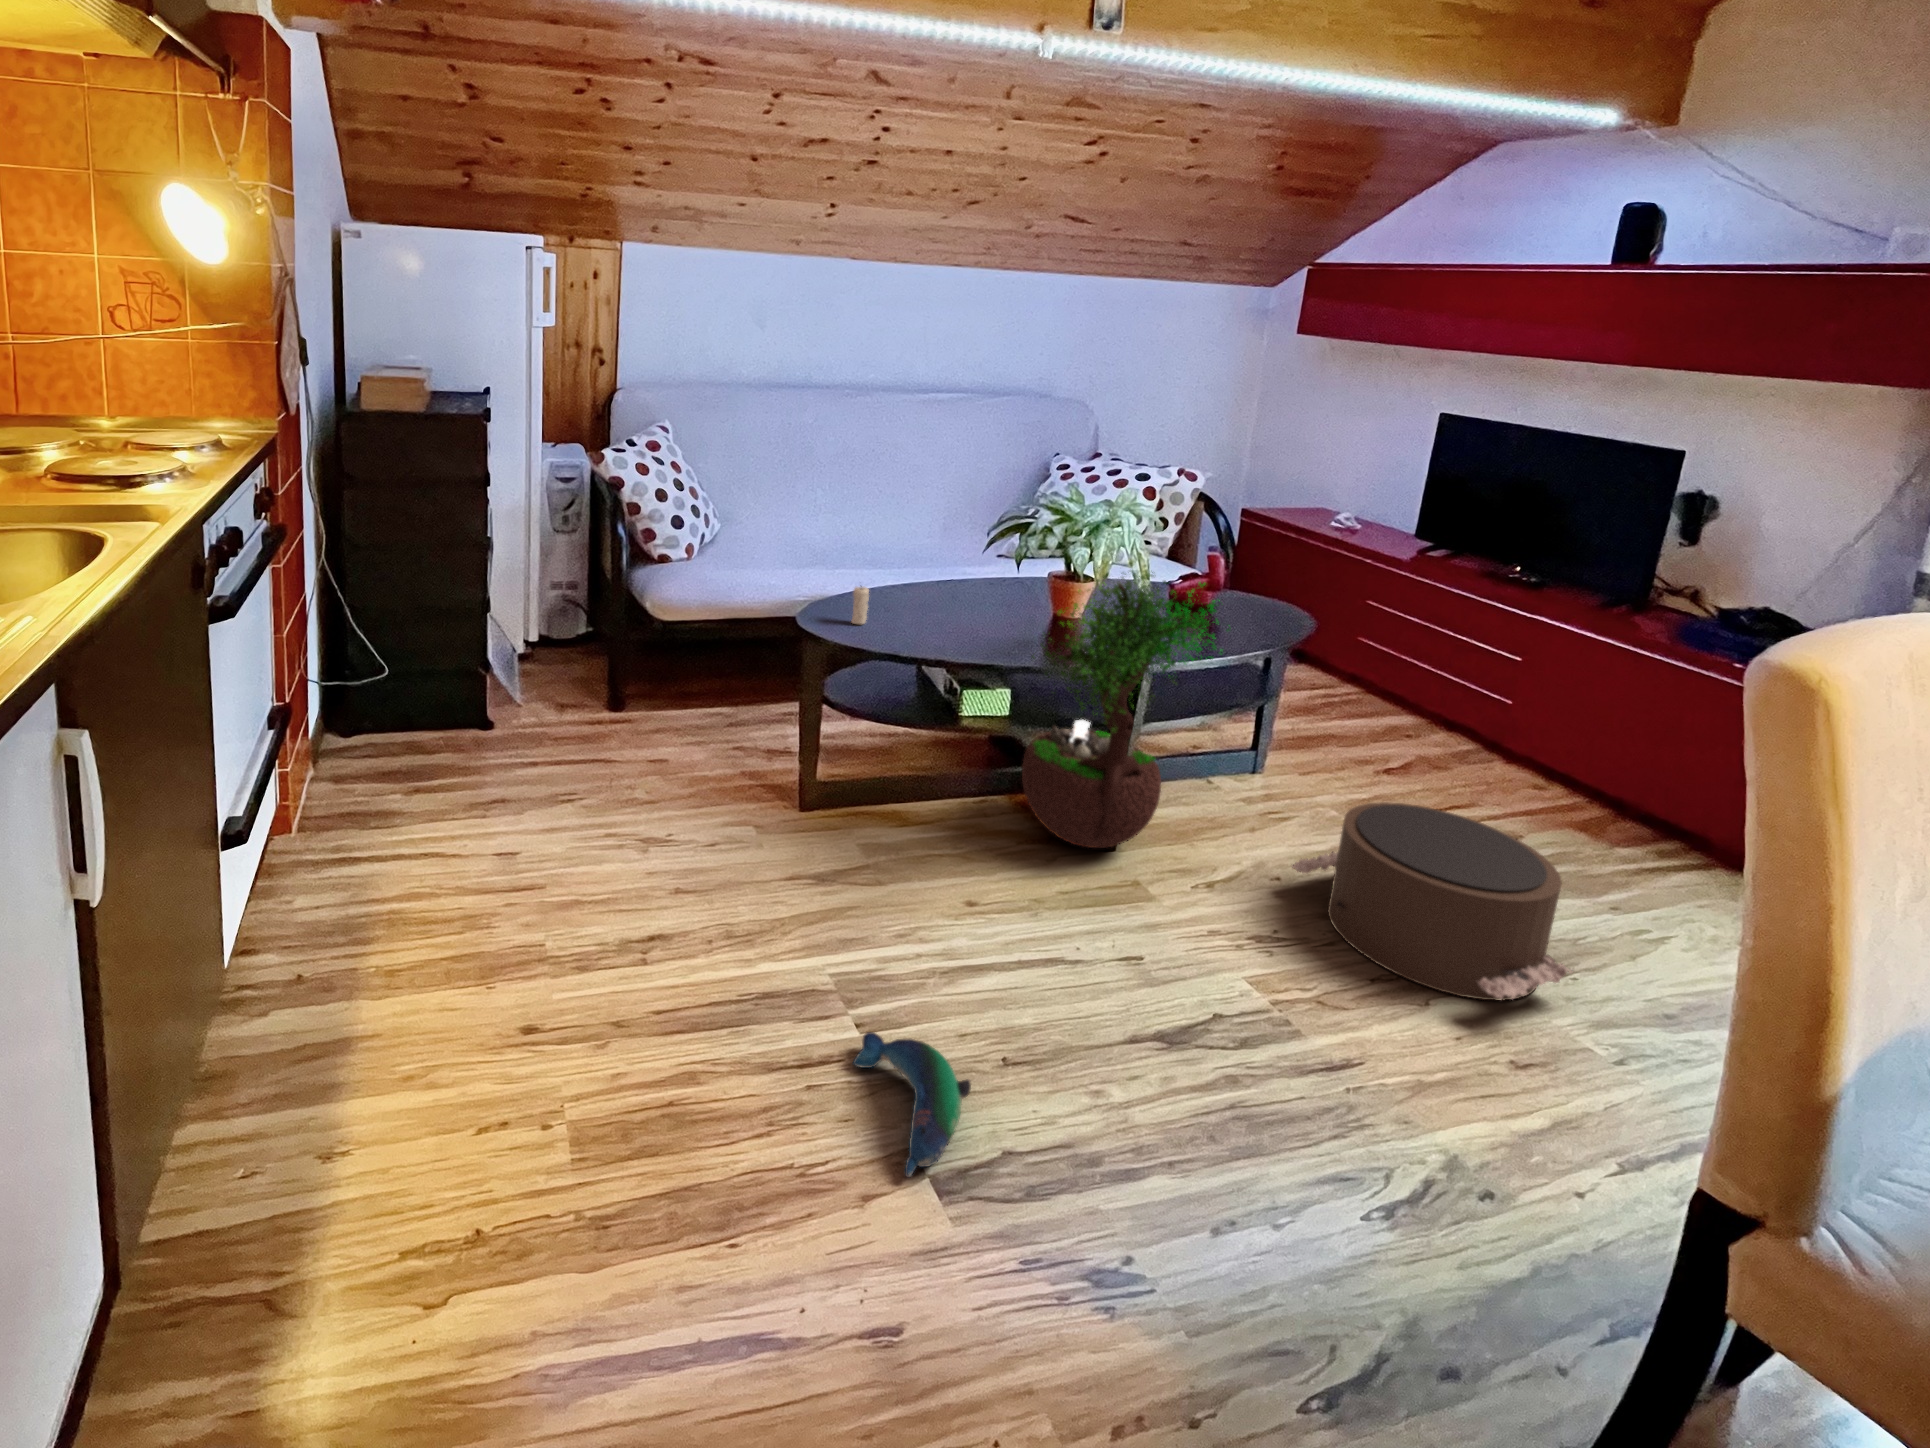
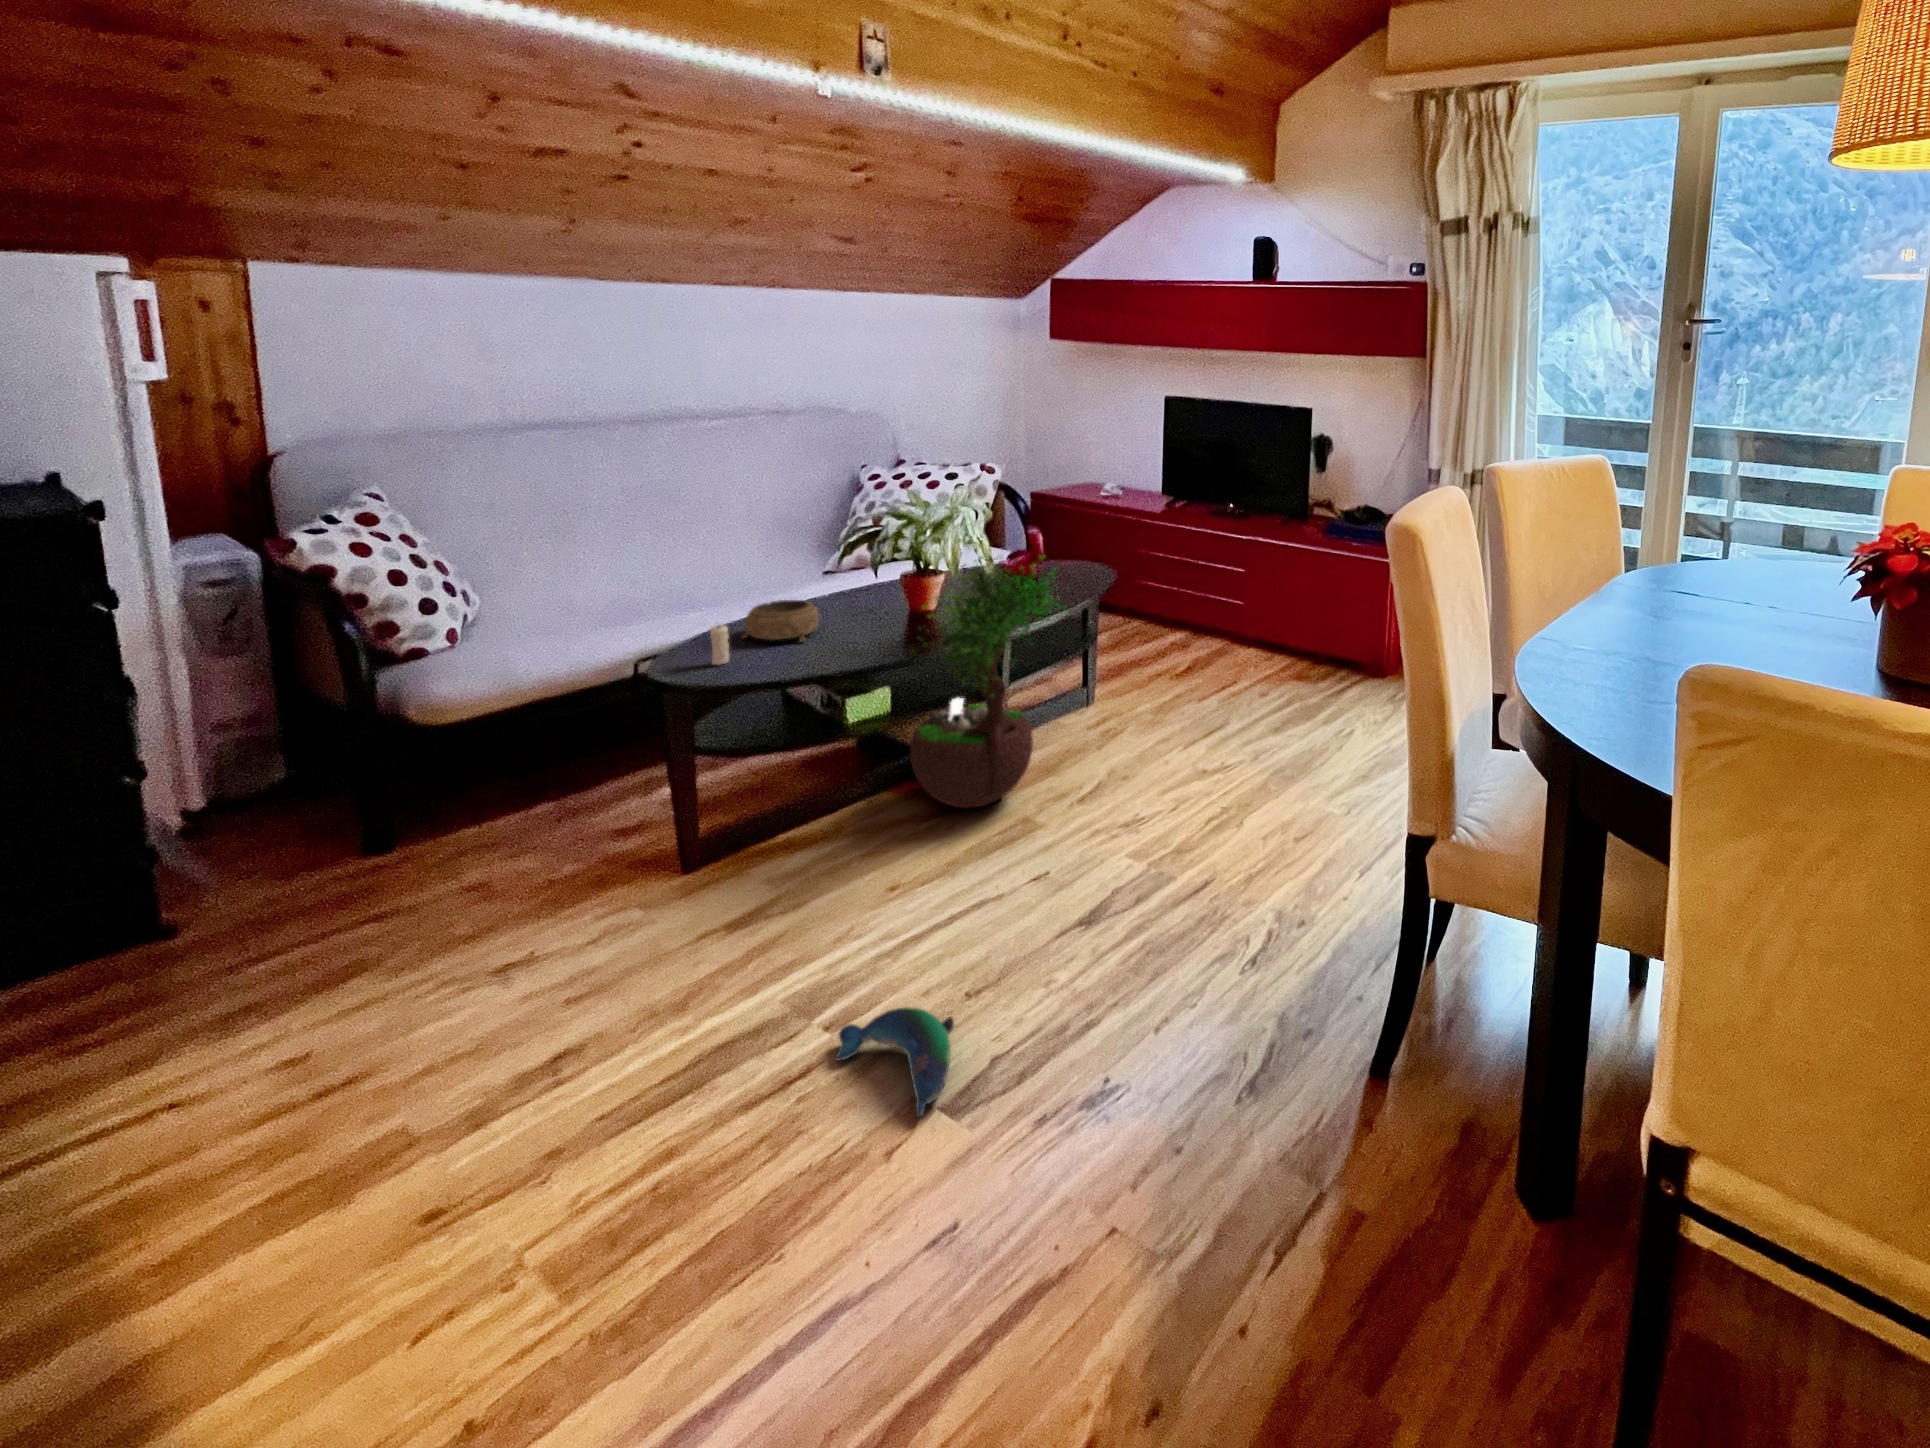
decorative bowl: none [886,574,959,621] -> present [742,600,819,642]
pouf: present [1292,802,1573,1000] -> none [1136,689,1316,814]

